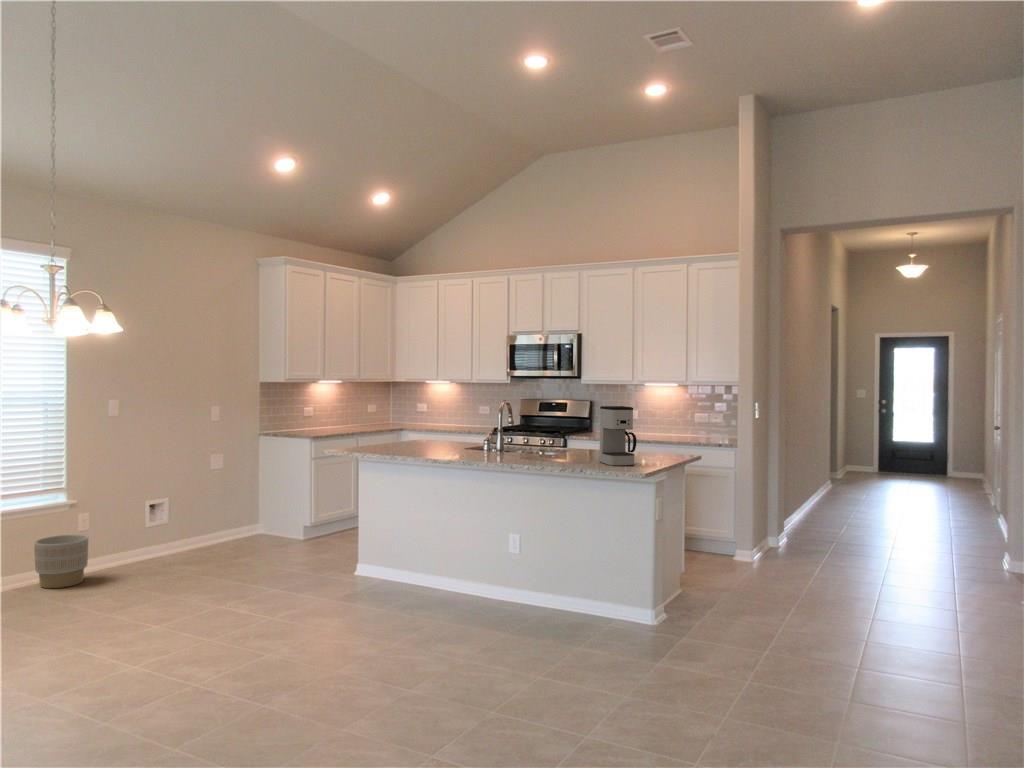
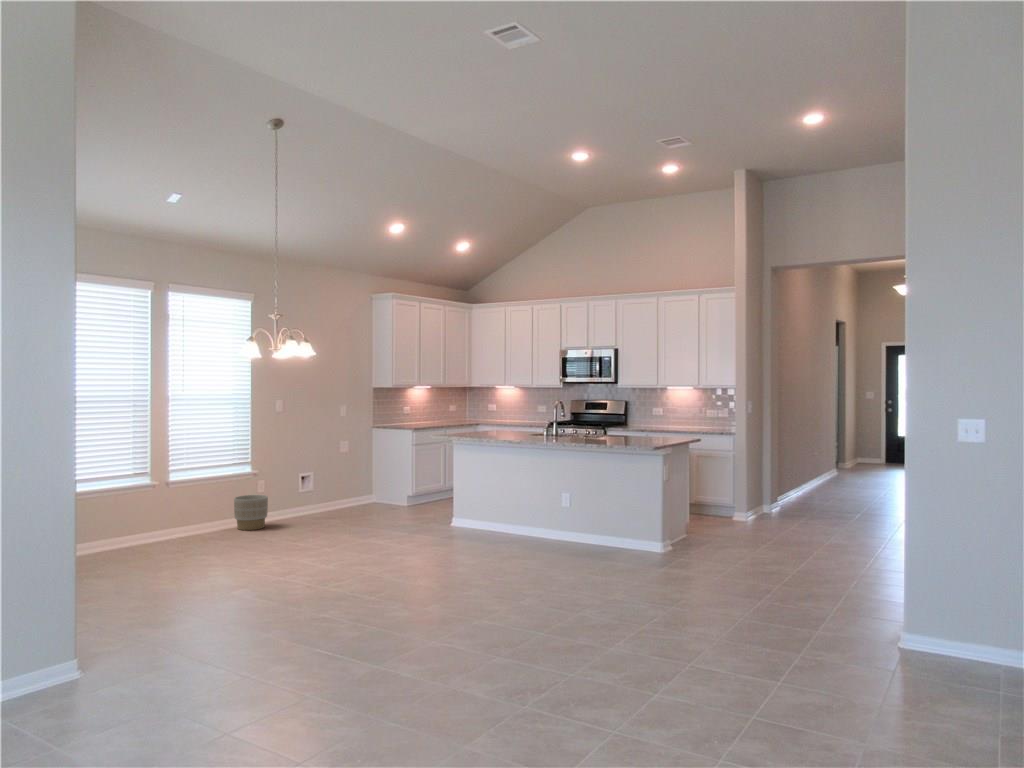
coffee maker: present [600,406,637,466] -> none [624,404,650,445]

